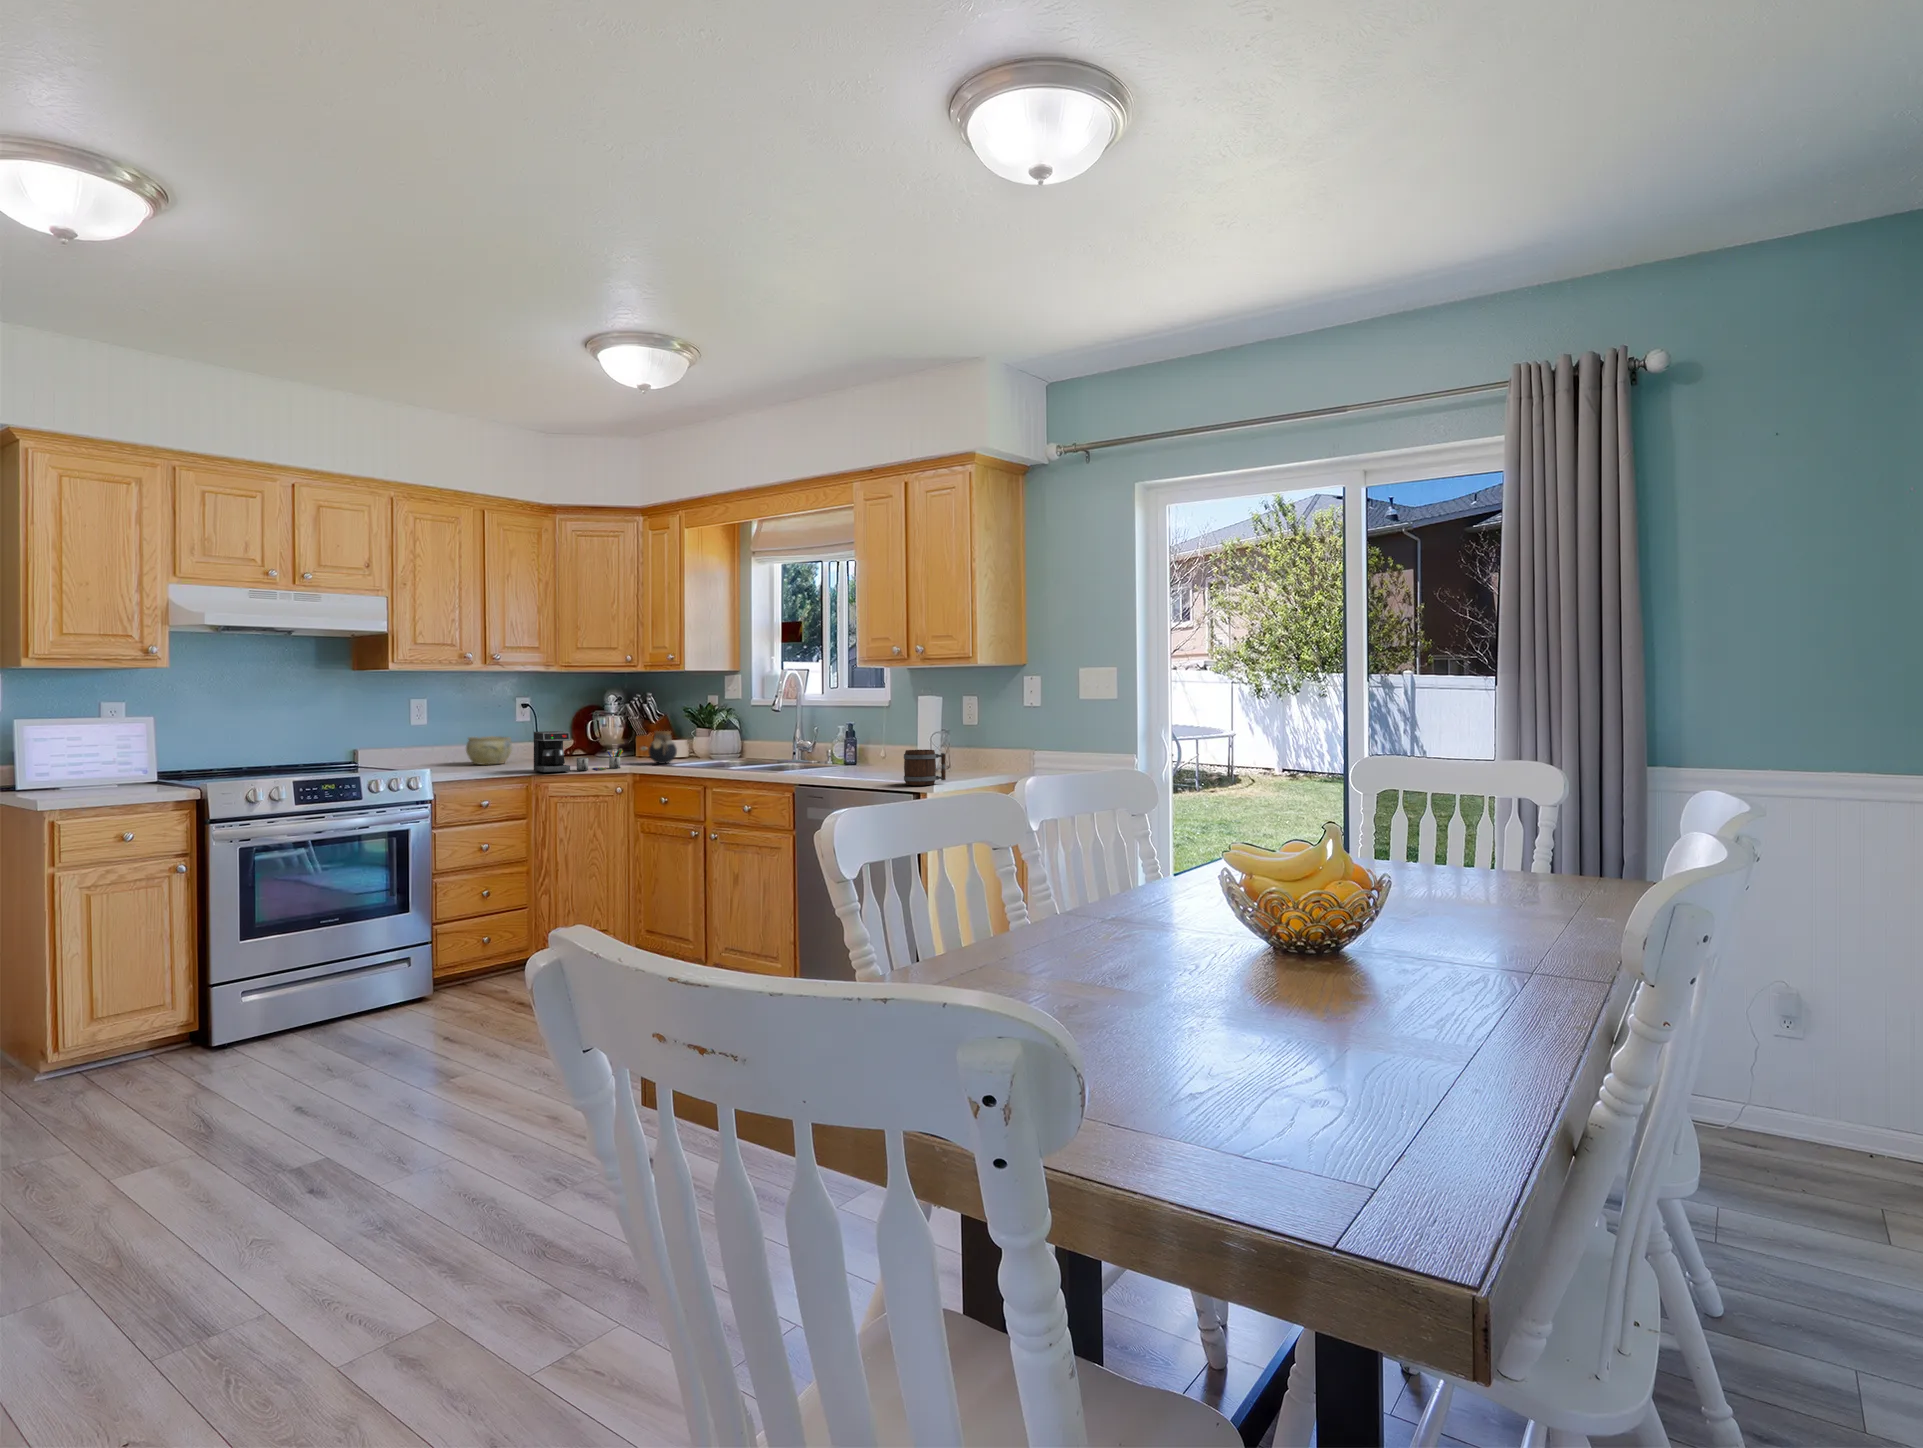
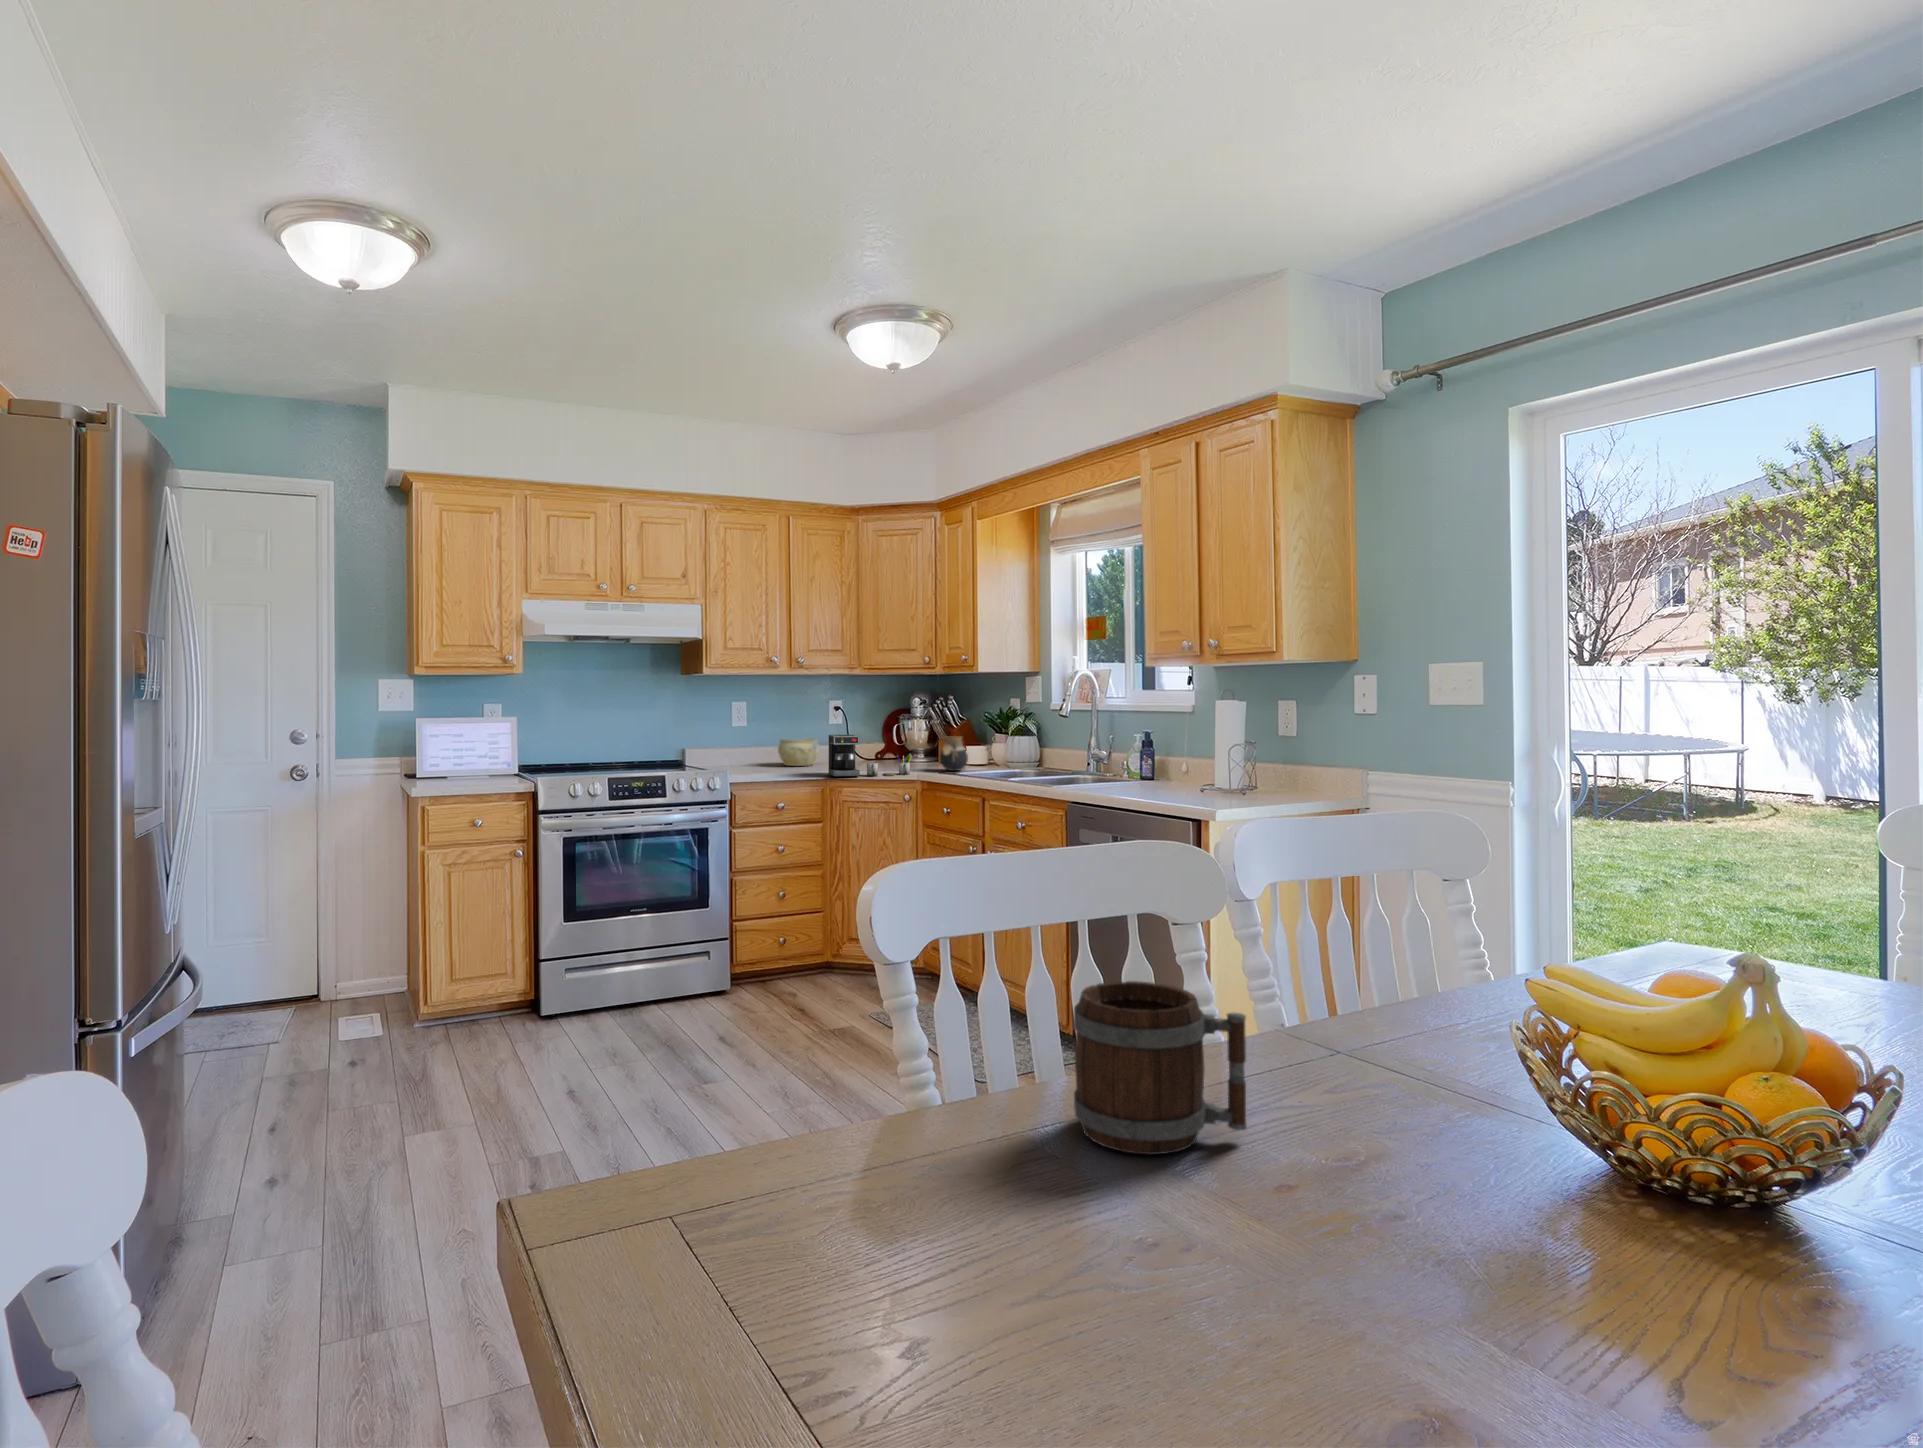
mug: present [904,750,946,785] -> present [1073,981,1247,1154]

